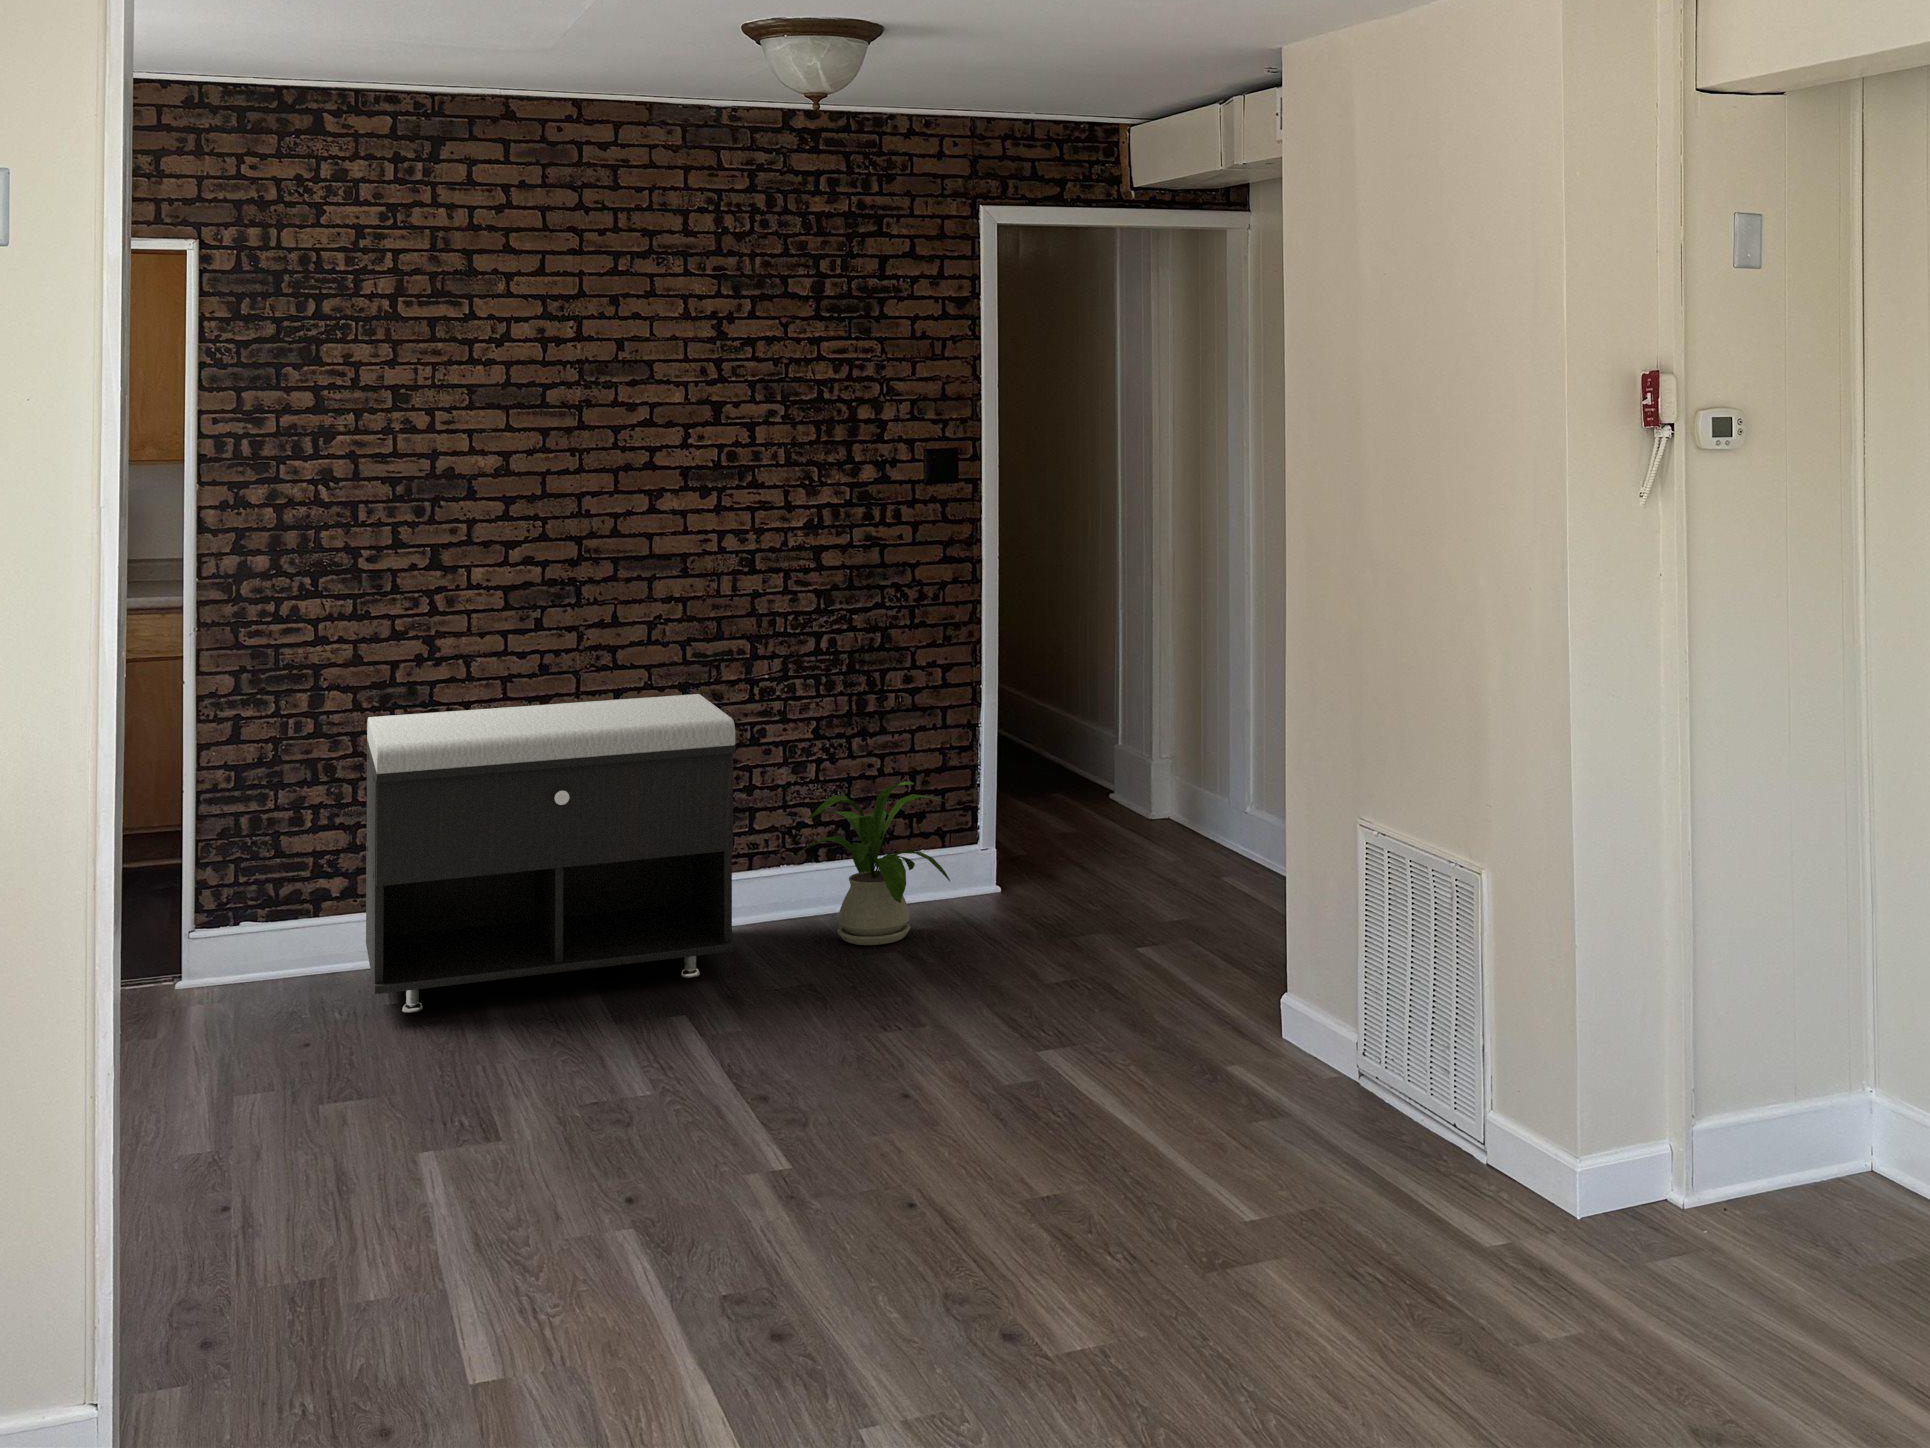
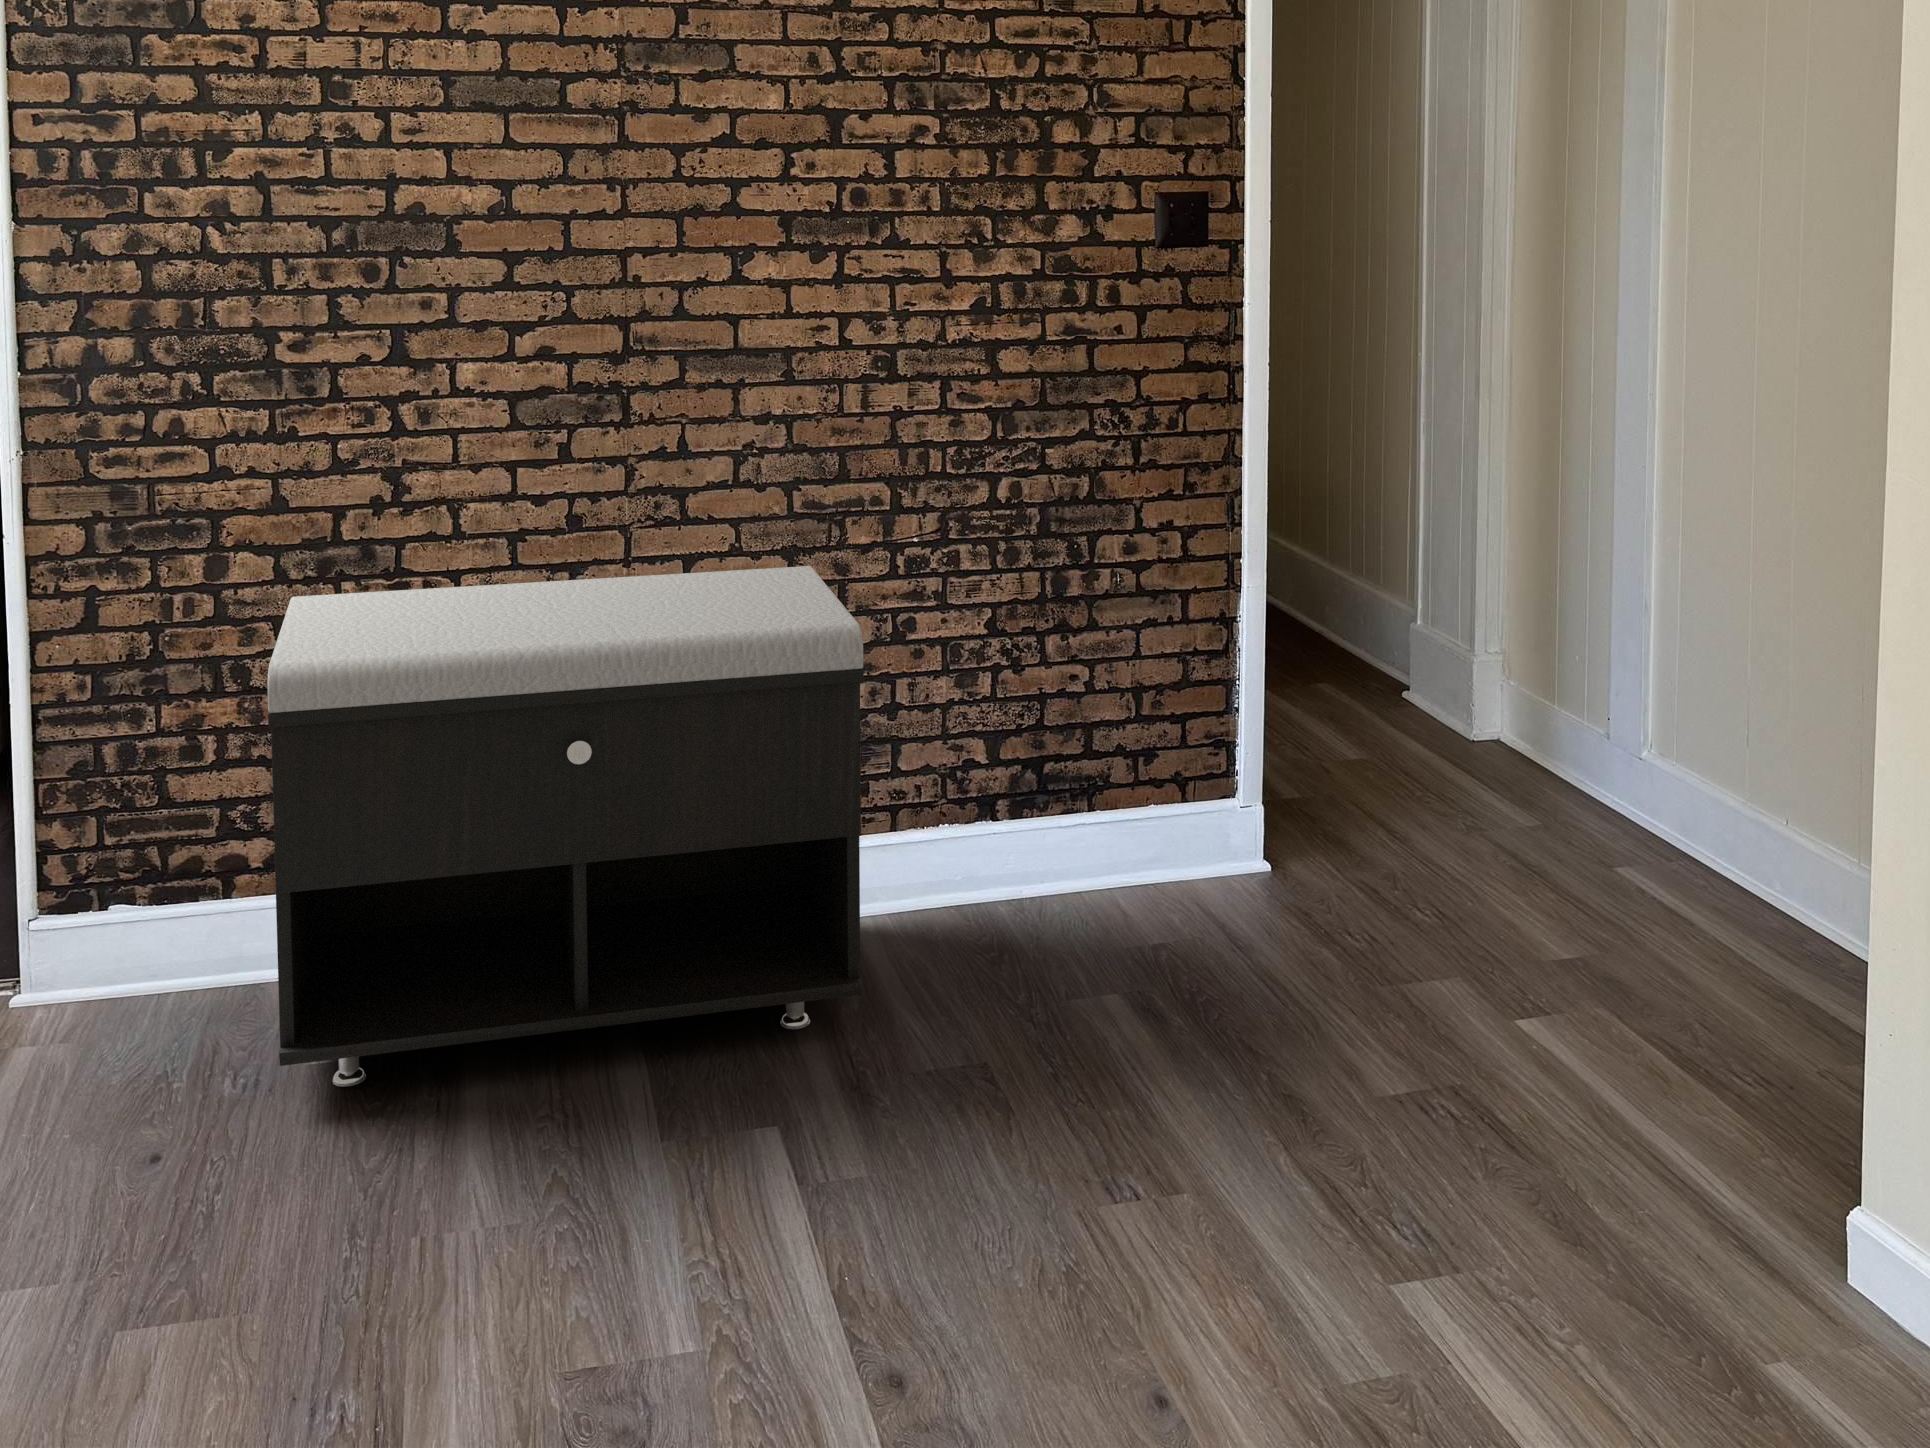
house plant: present [797,781,950,945] -> none [961,720,1206,971]

